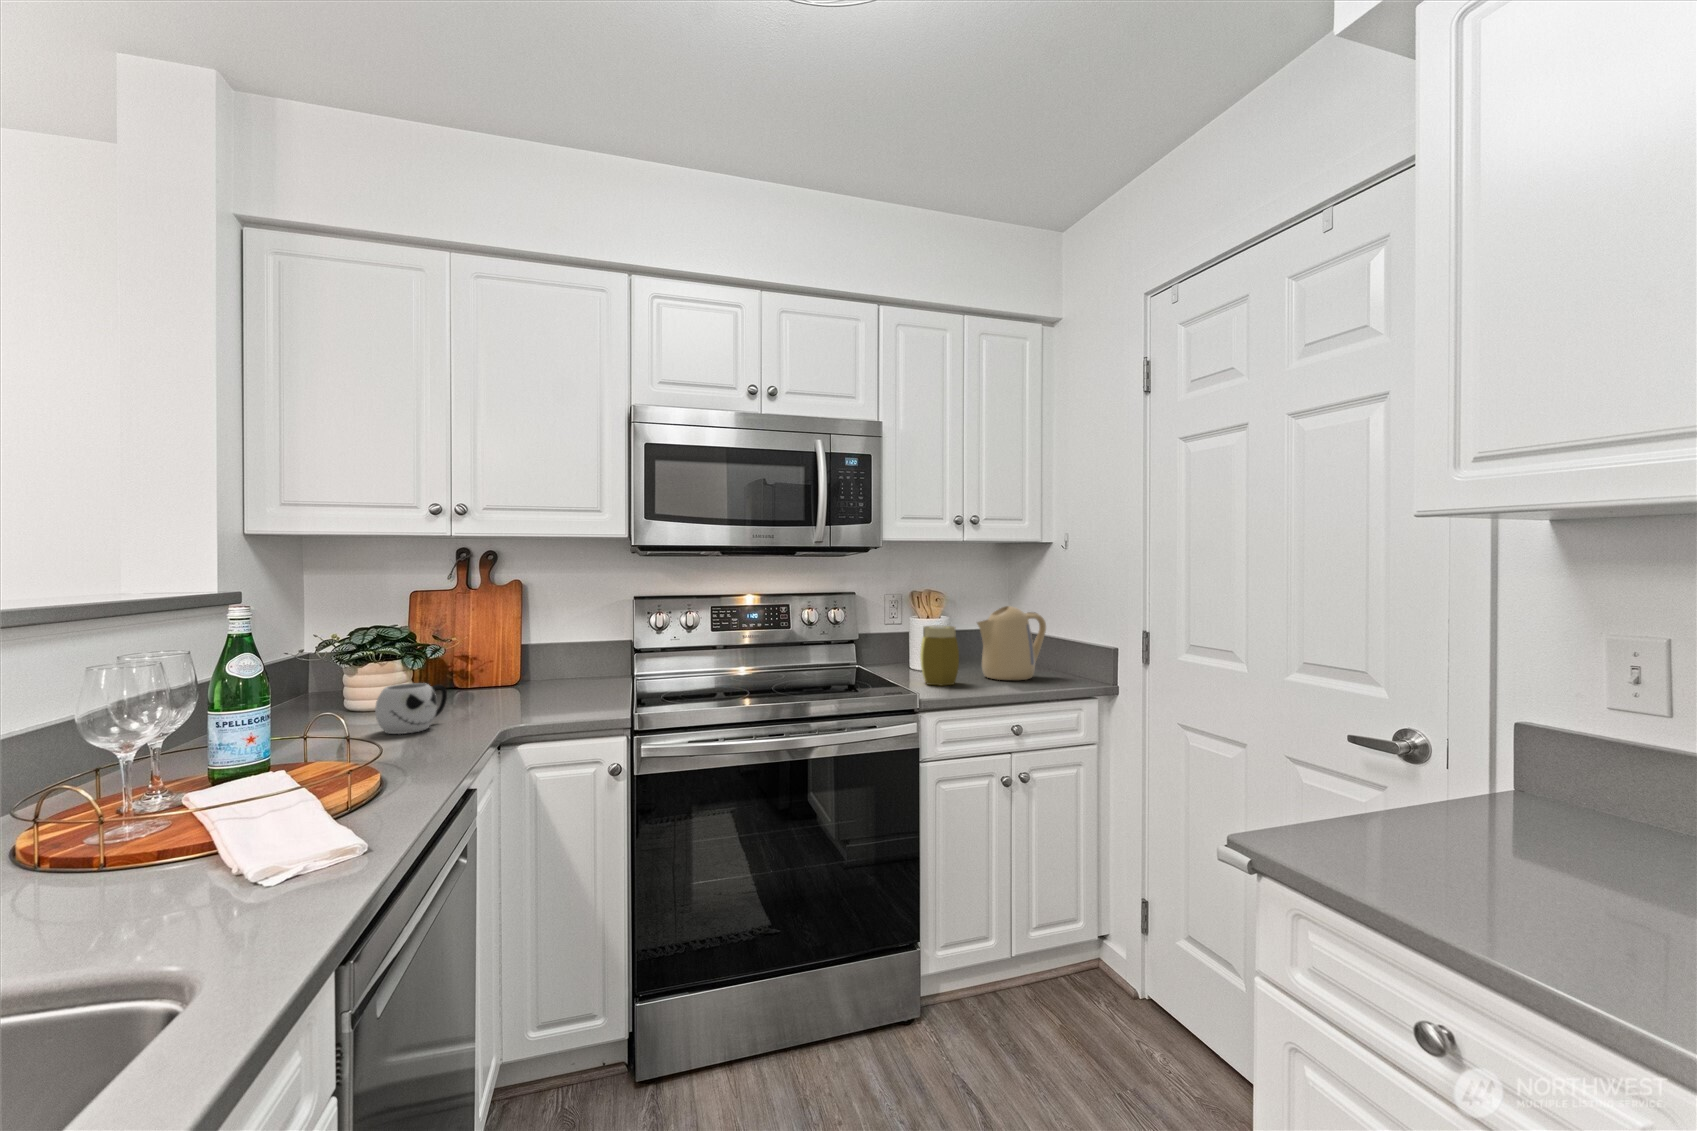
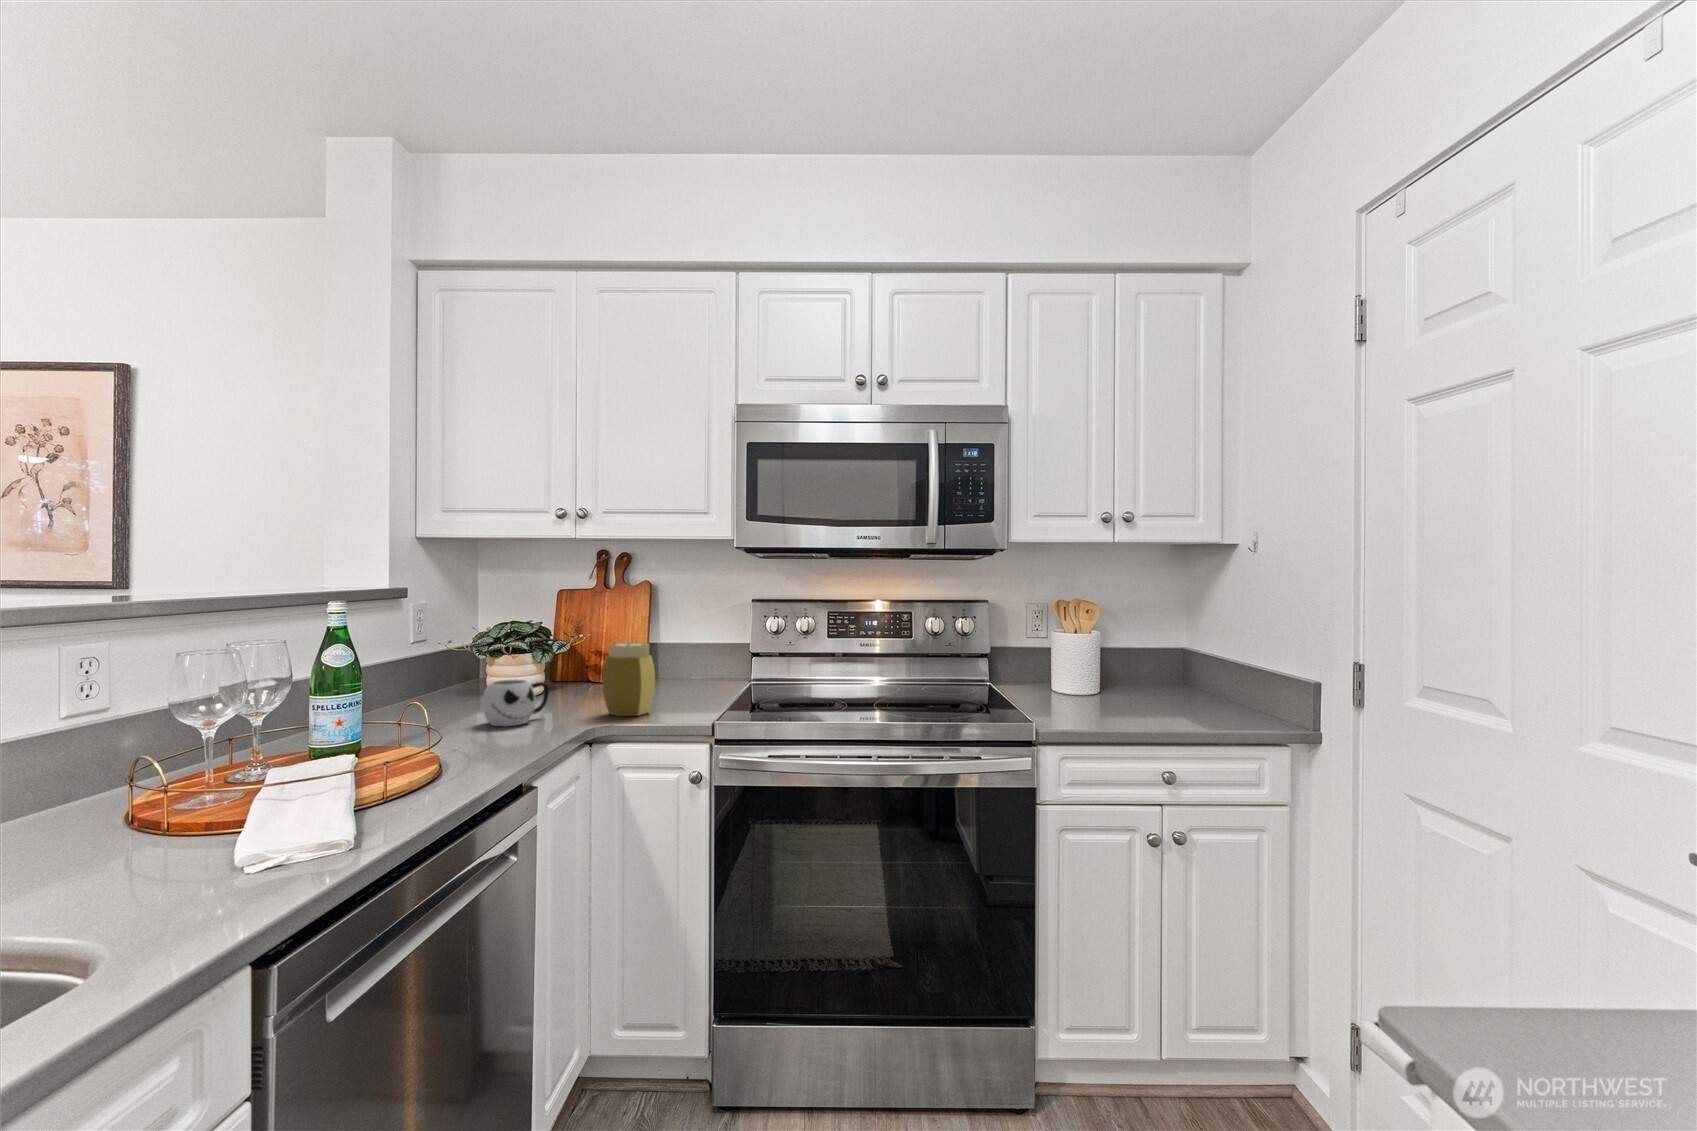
kettle: present [977,606,1046,680] -> none [1135,622,1232,716]
jar: present [920,626,959,686] -> present [603,642,655,716]

